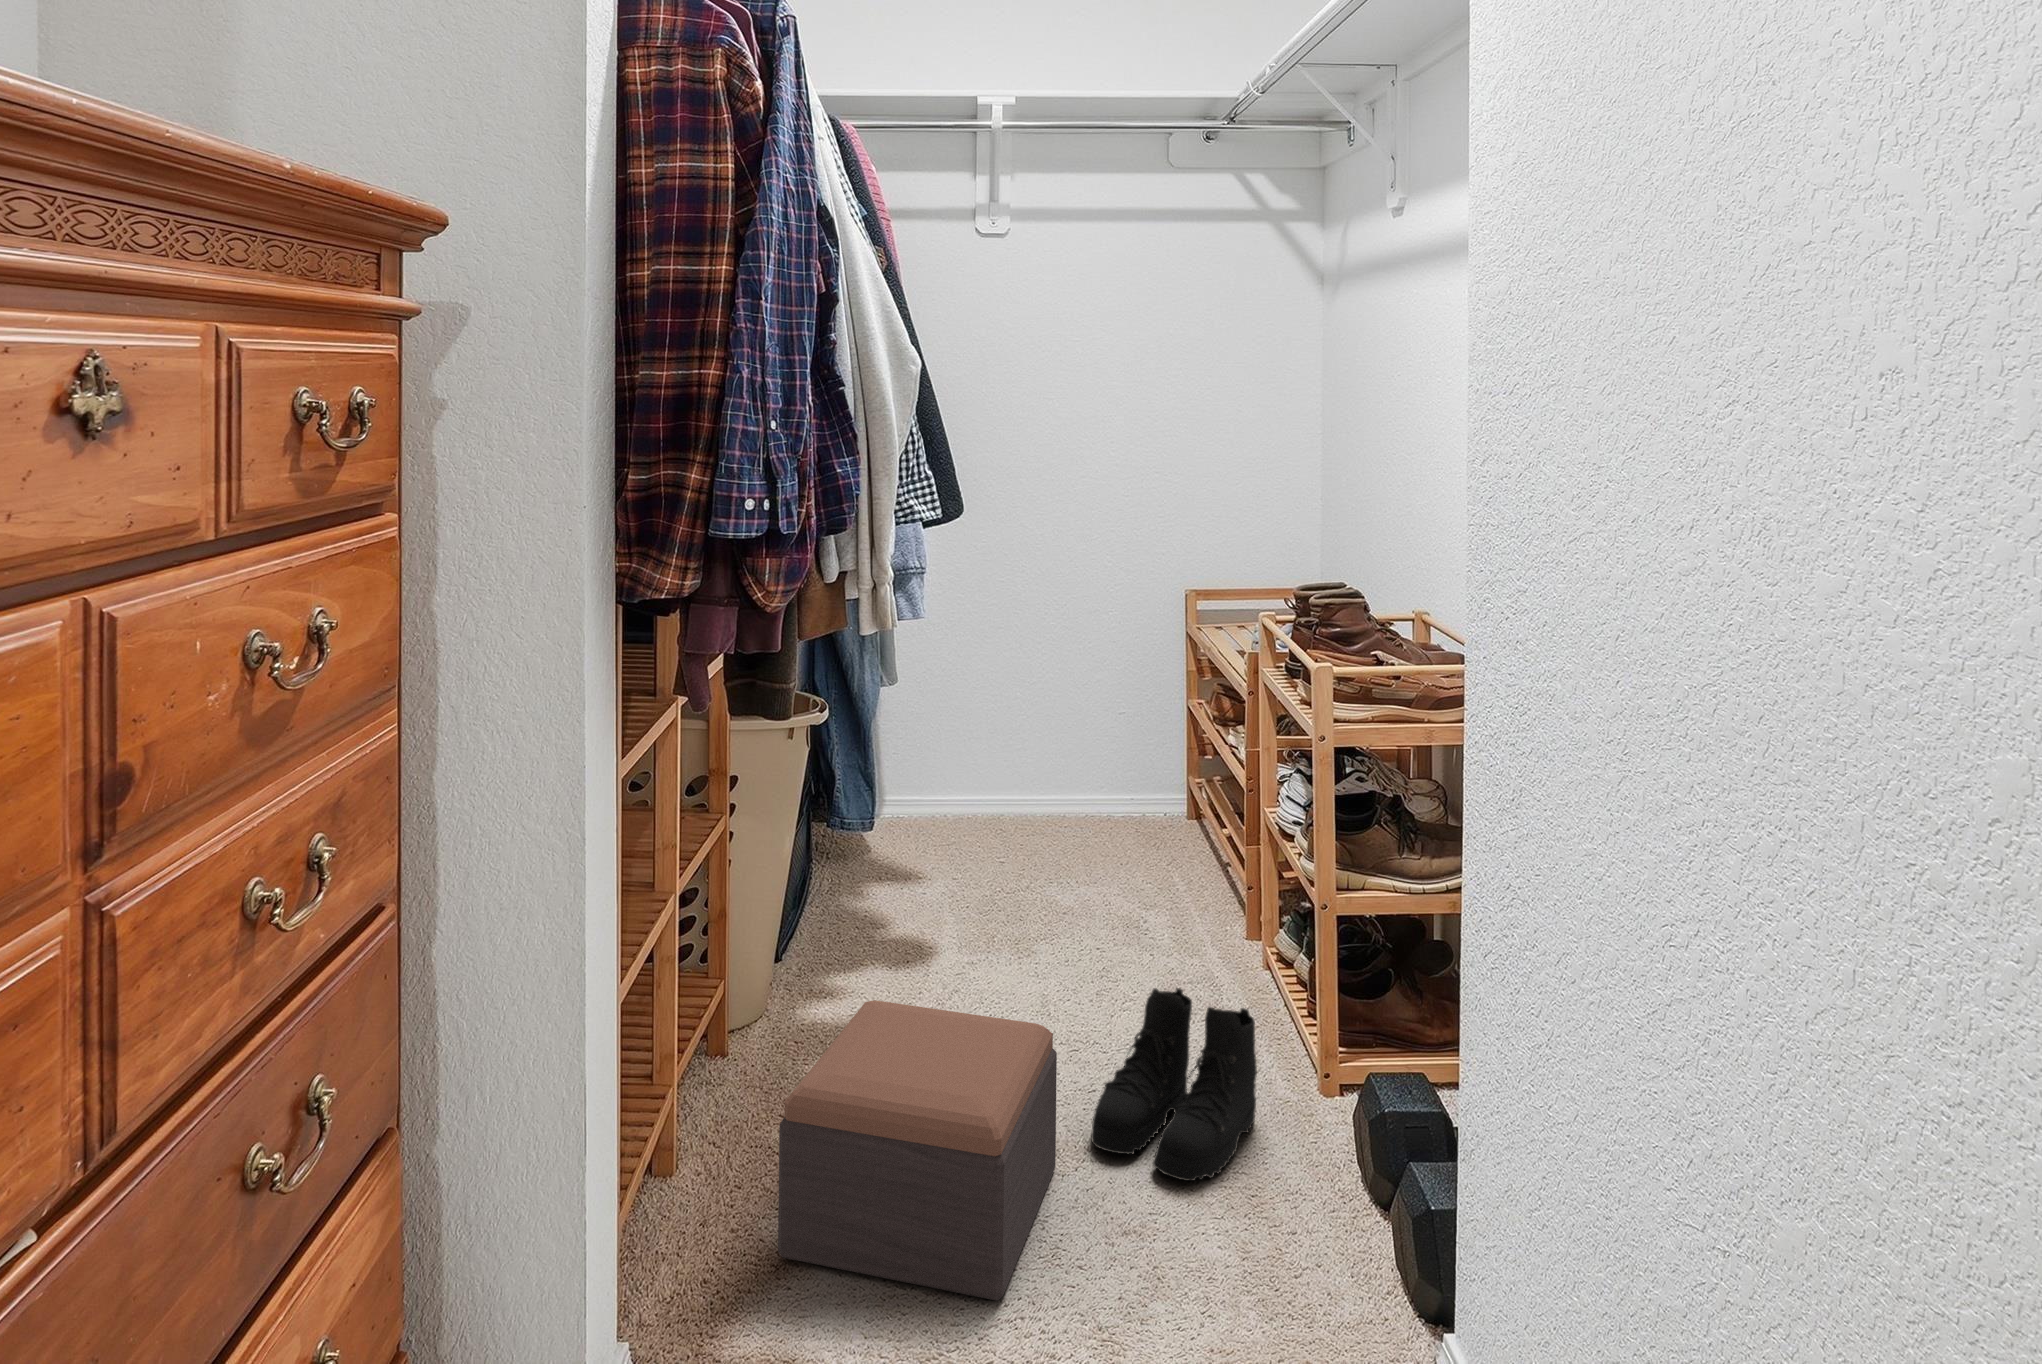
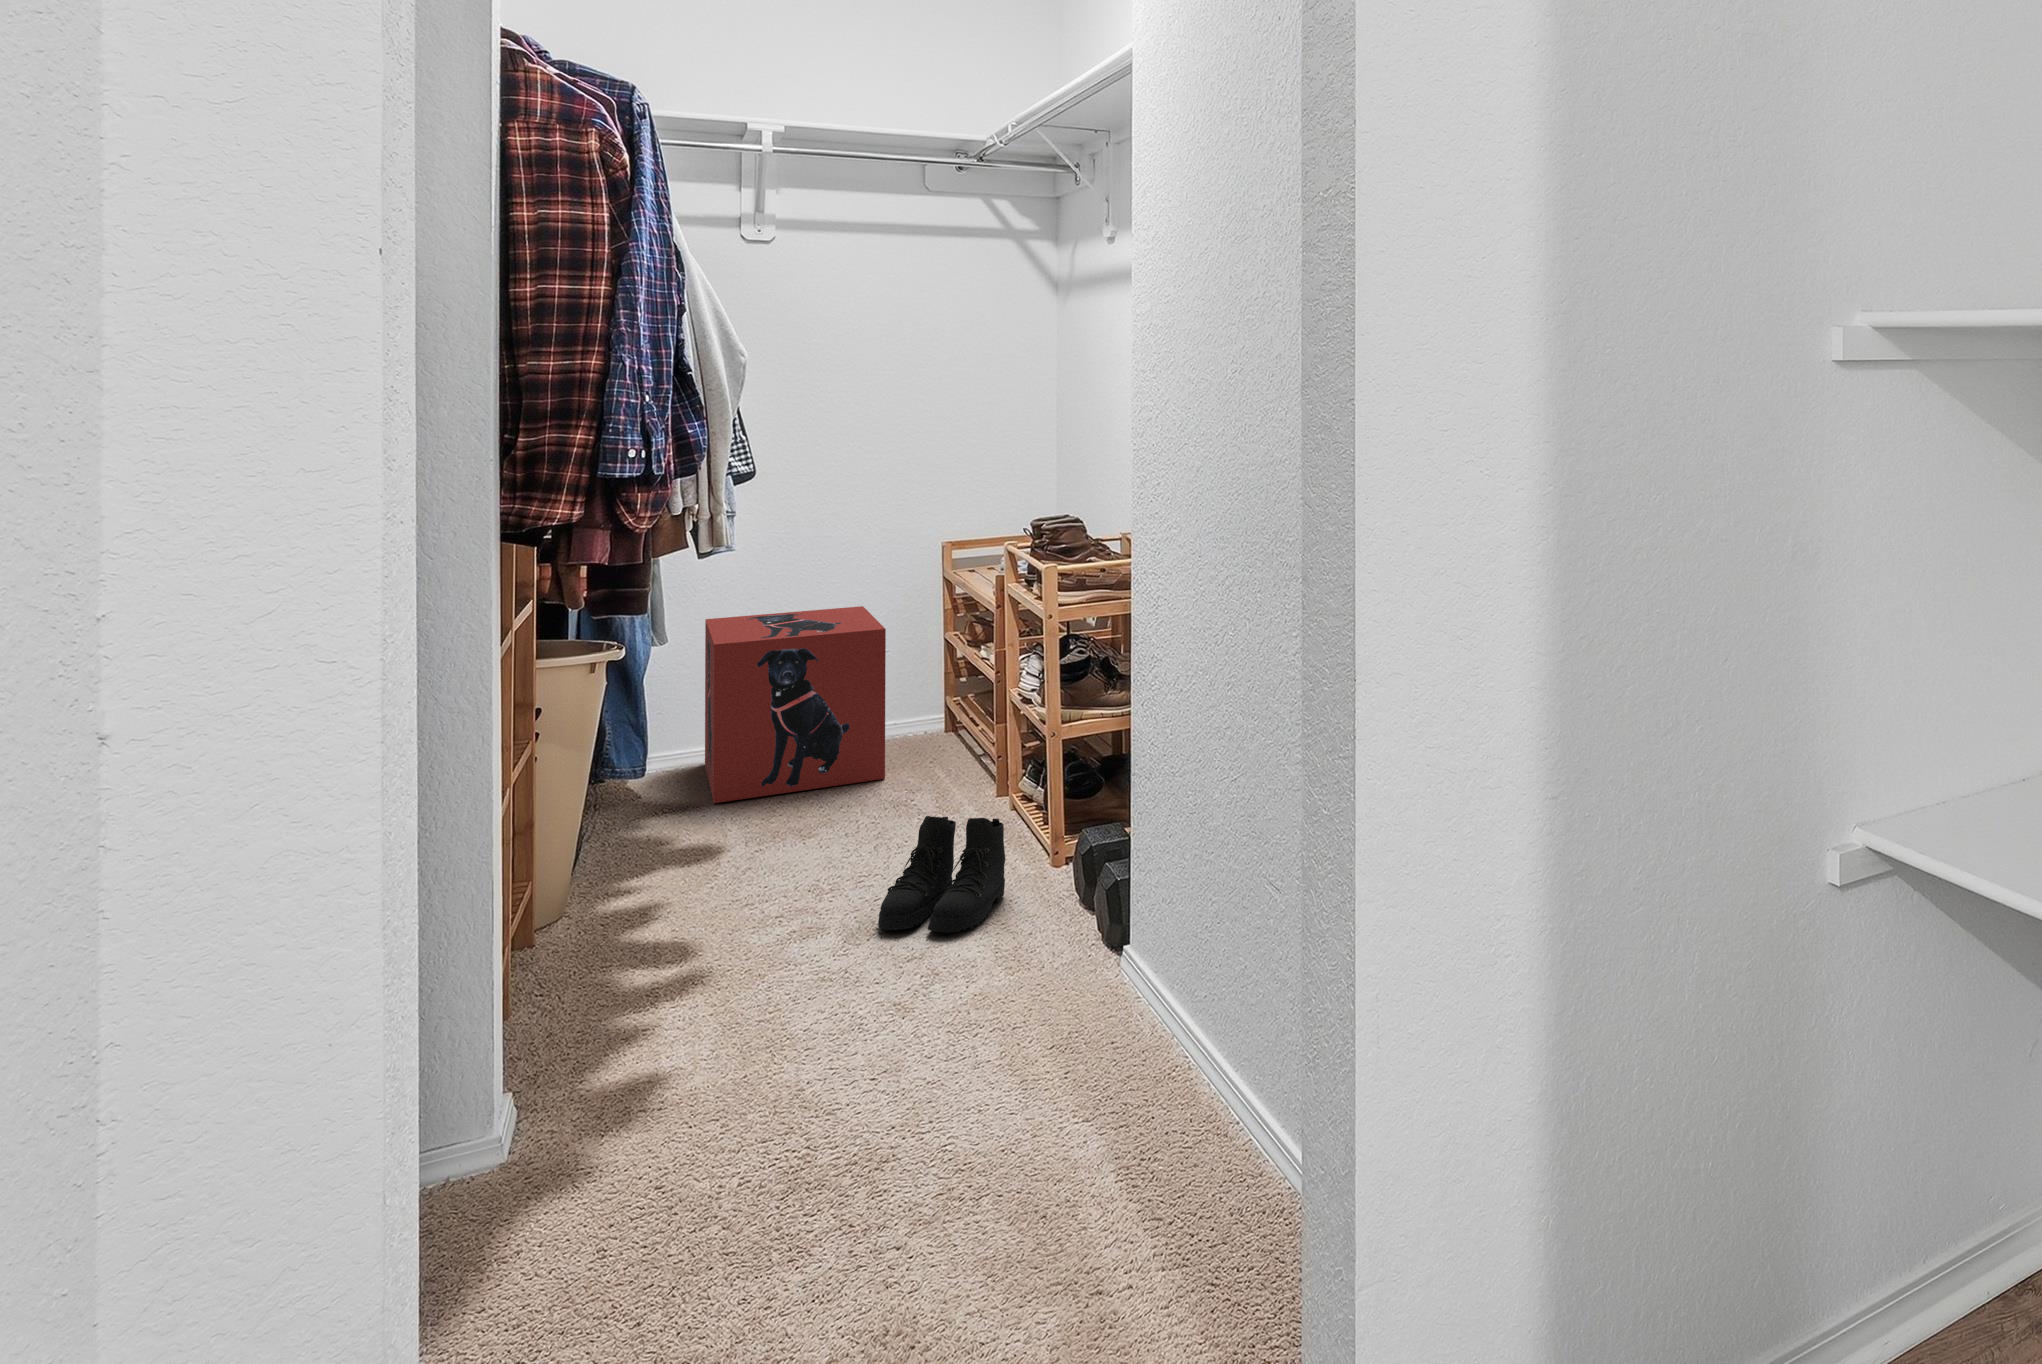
storage box: none [936,655,1119,875] -> present [705,606,886,803]
footstool: present [778,1000,1057,1301] -> none [625,844,851,1037]

